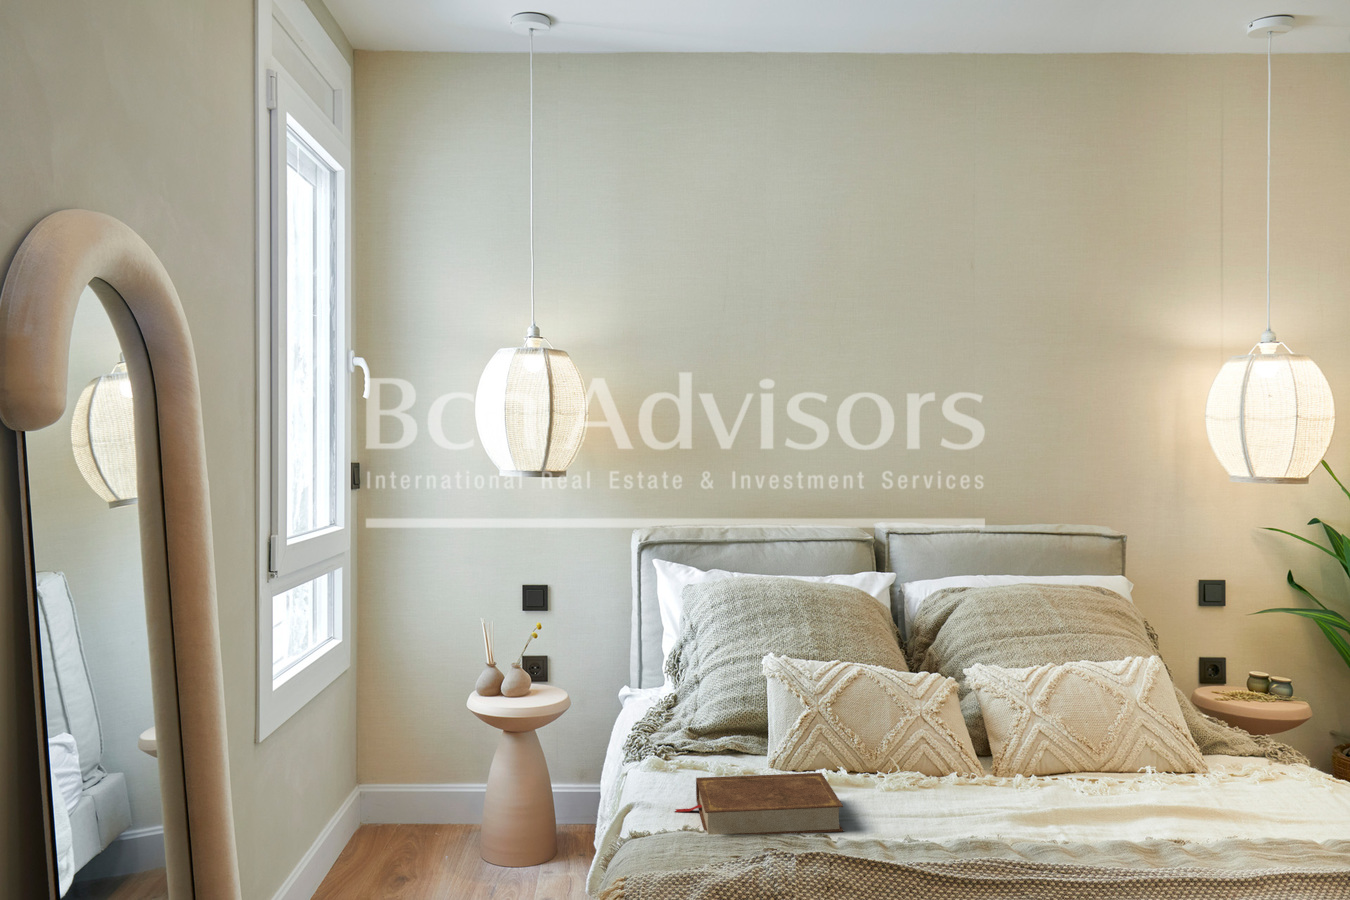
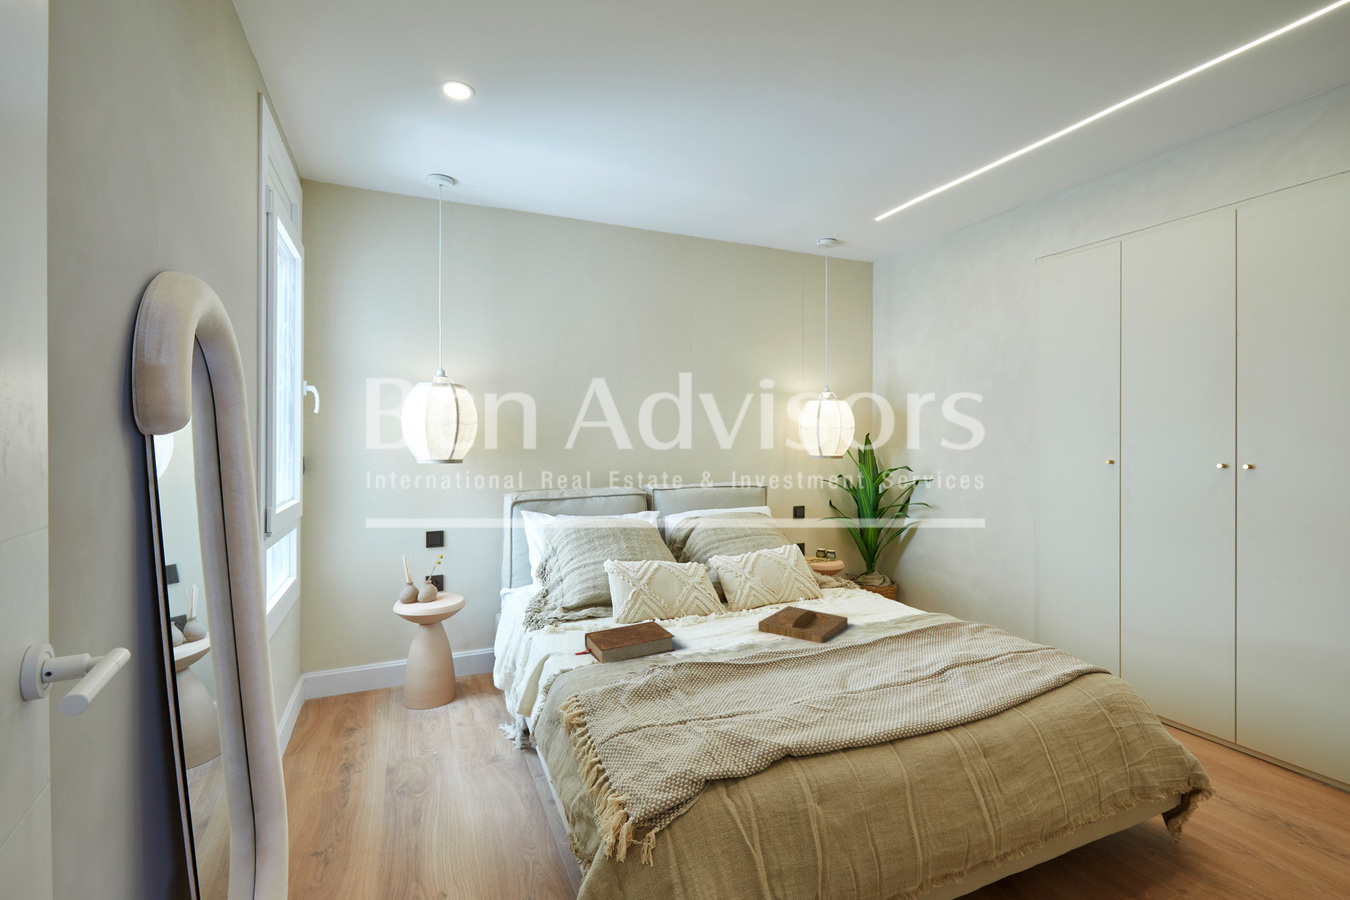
tray: none [1027,780,1231,871] -> present [759,606,848,643]

